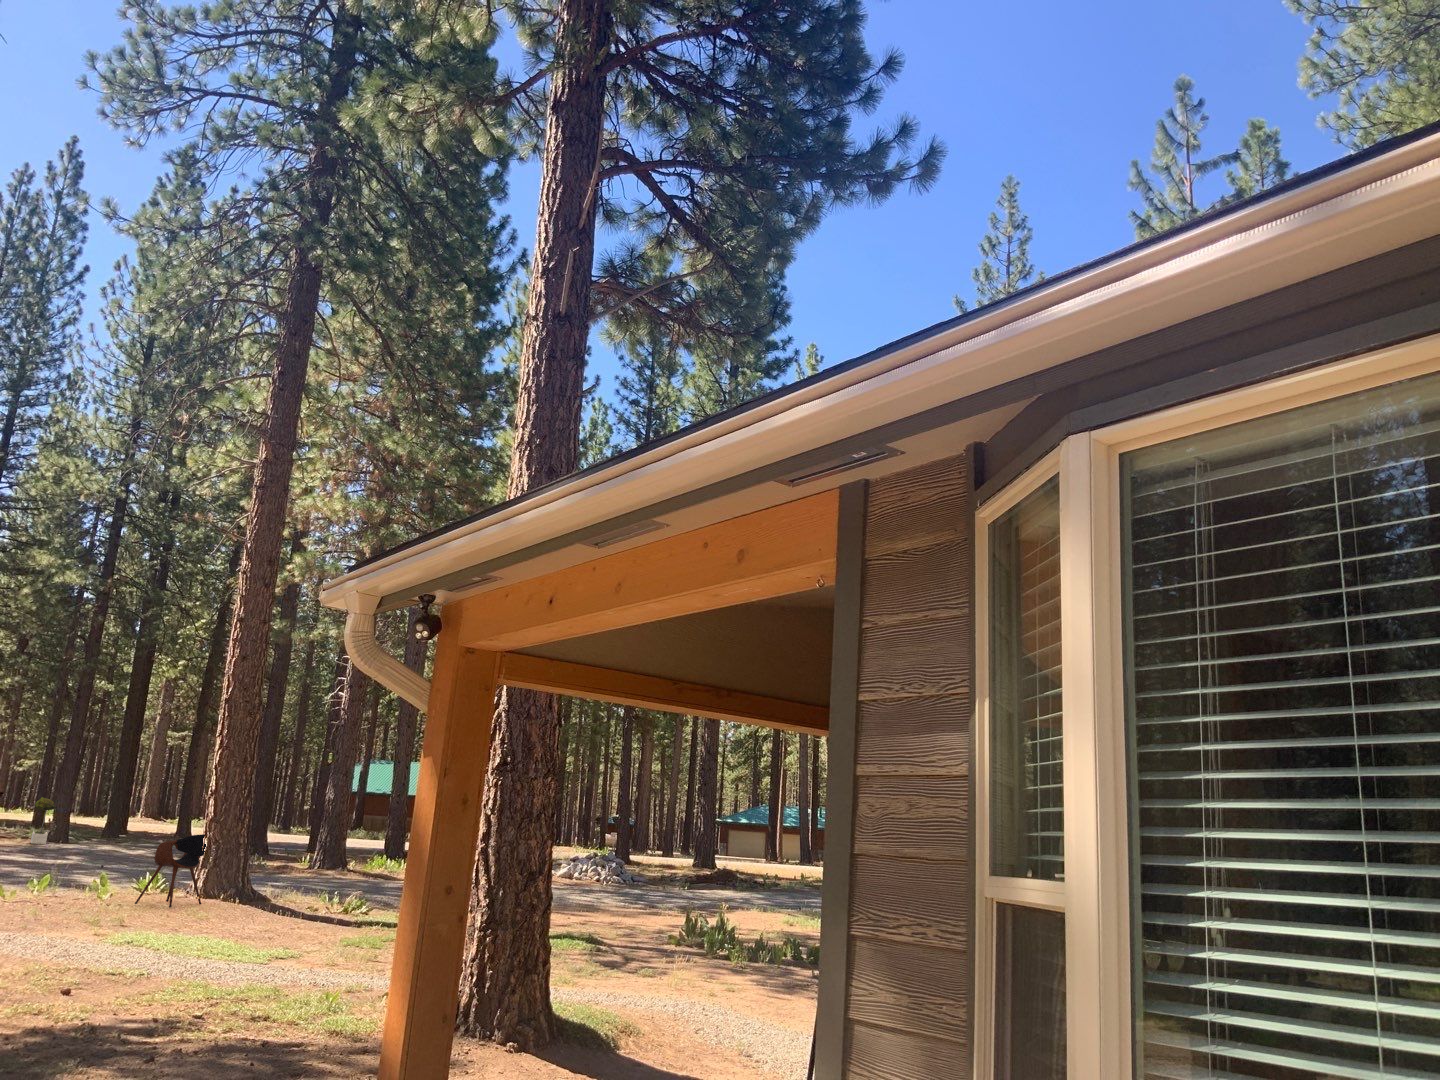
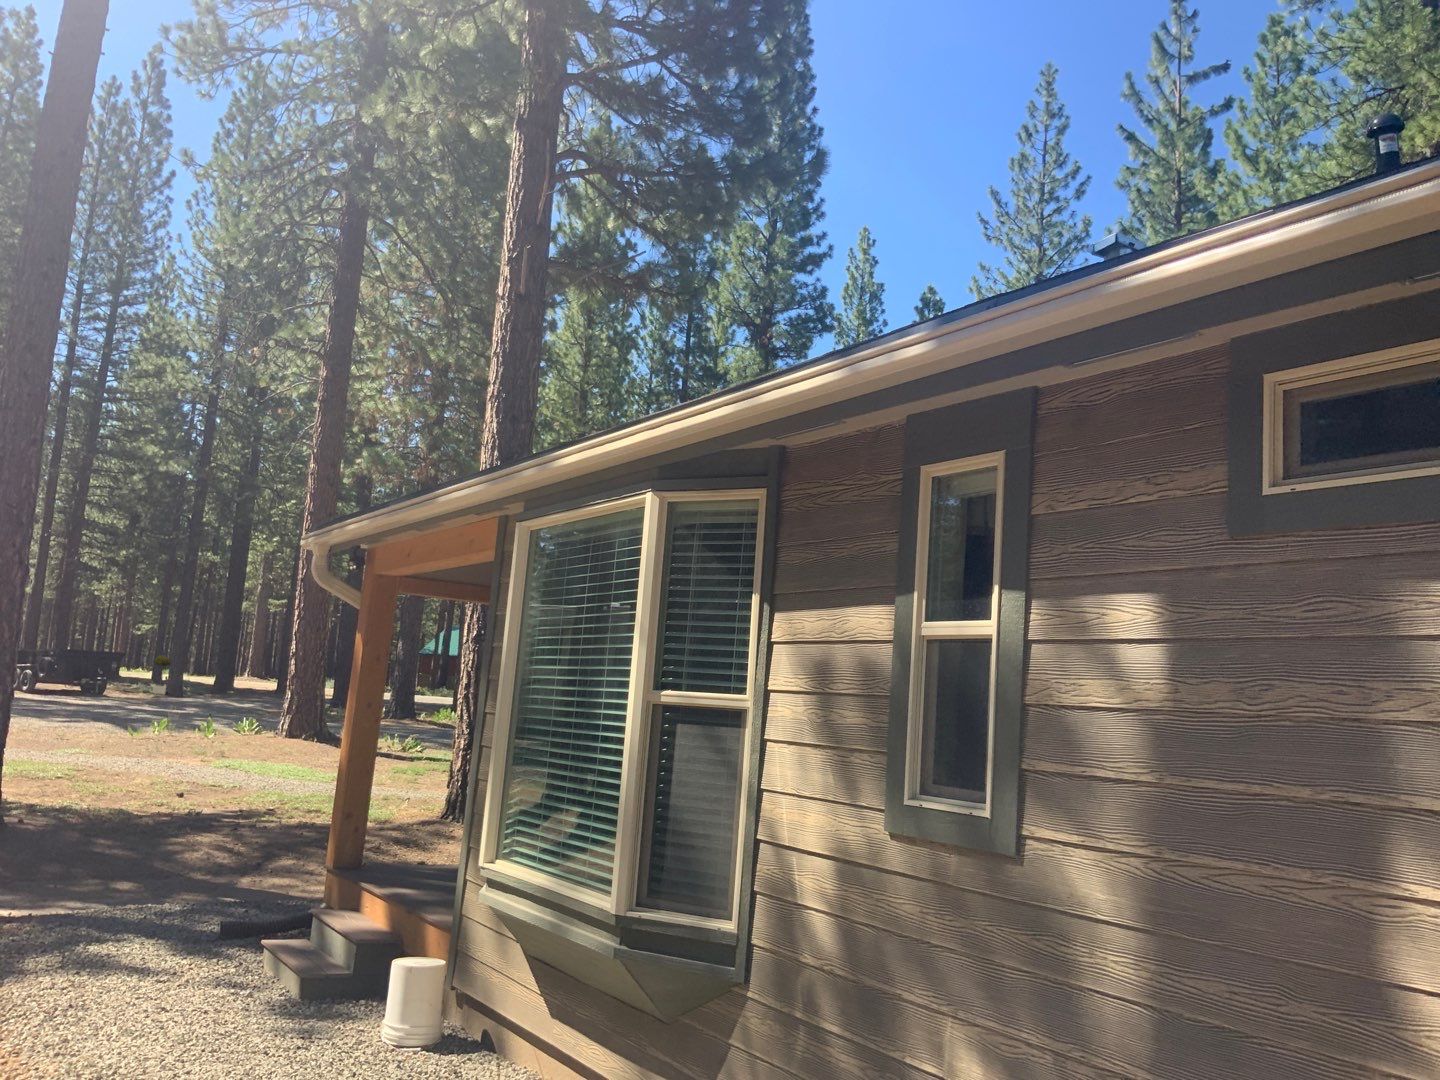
chair: present [135,834,206,907] -> none [235,687,296,744]

